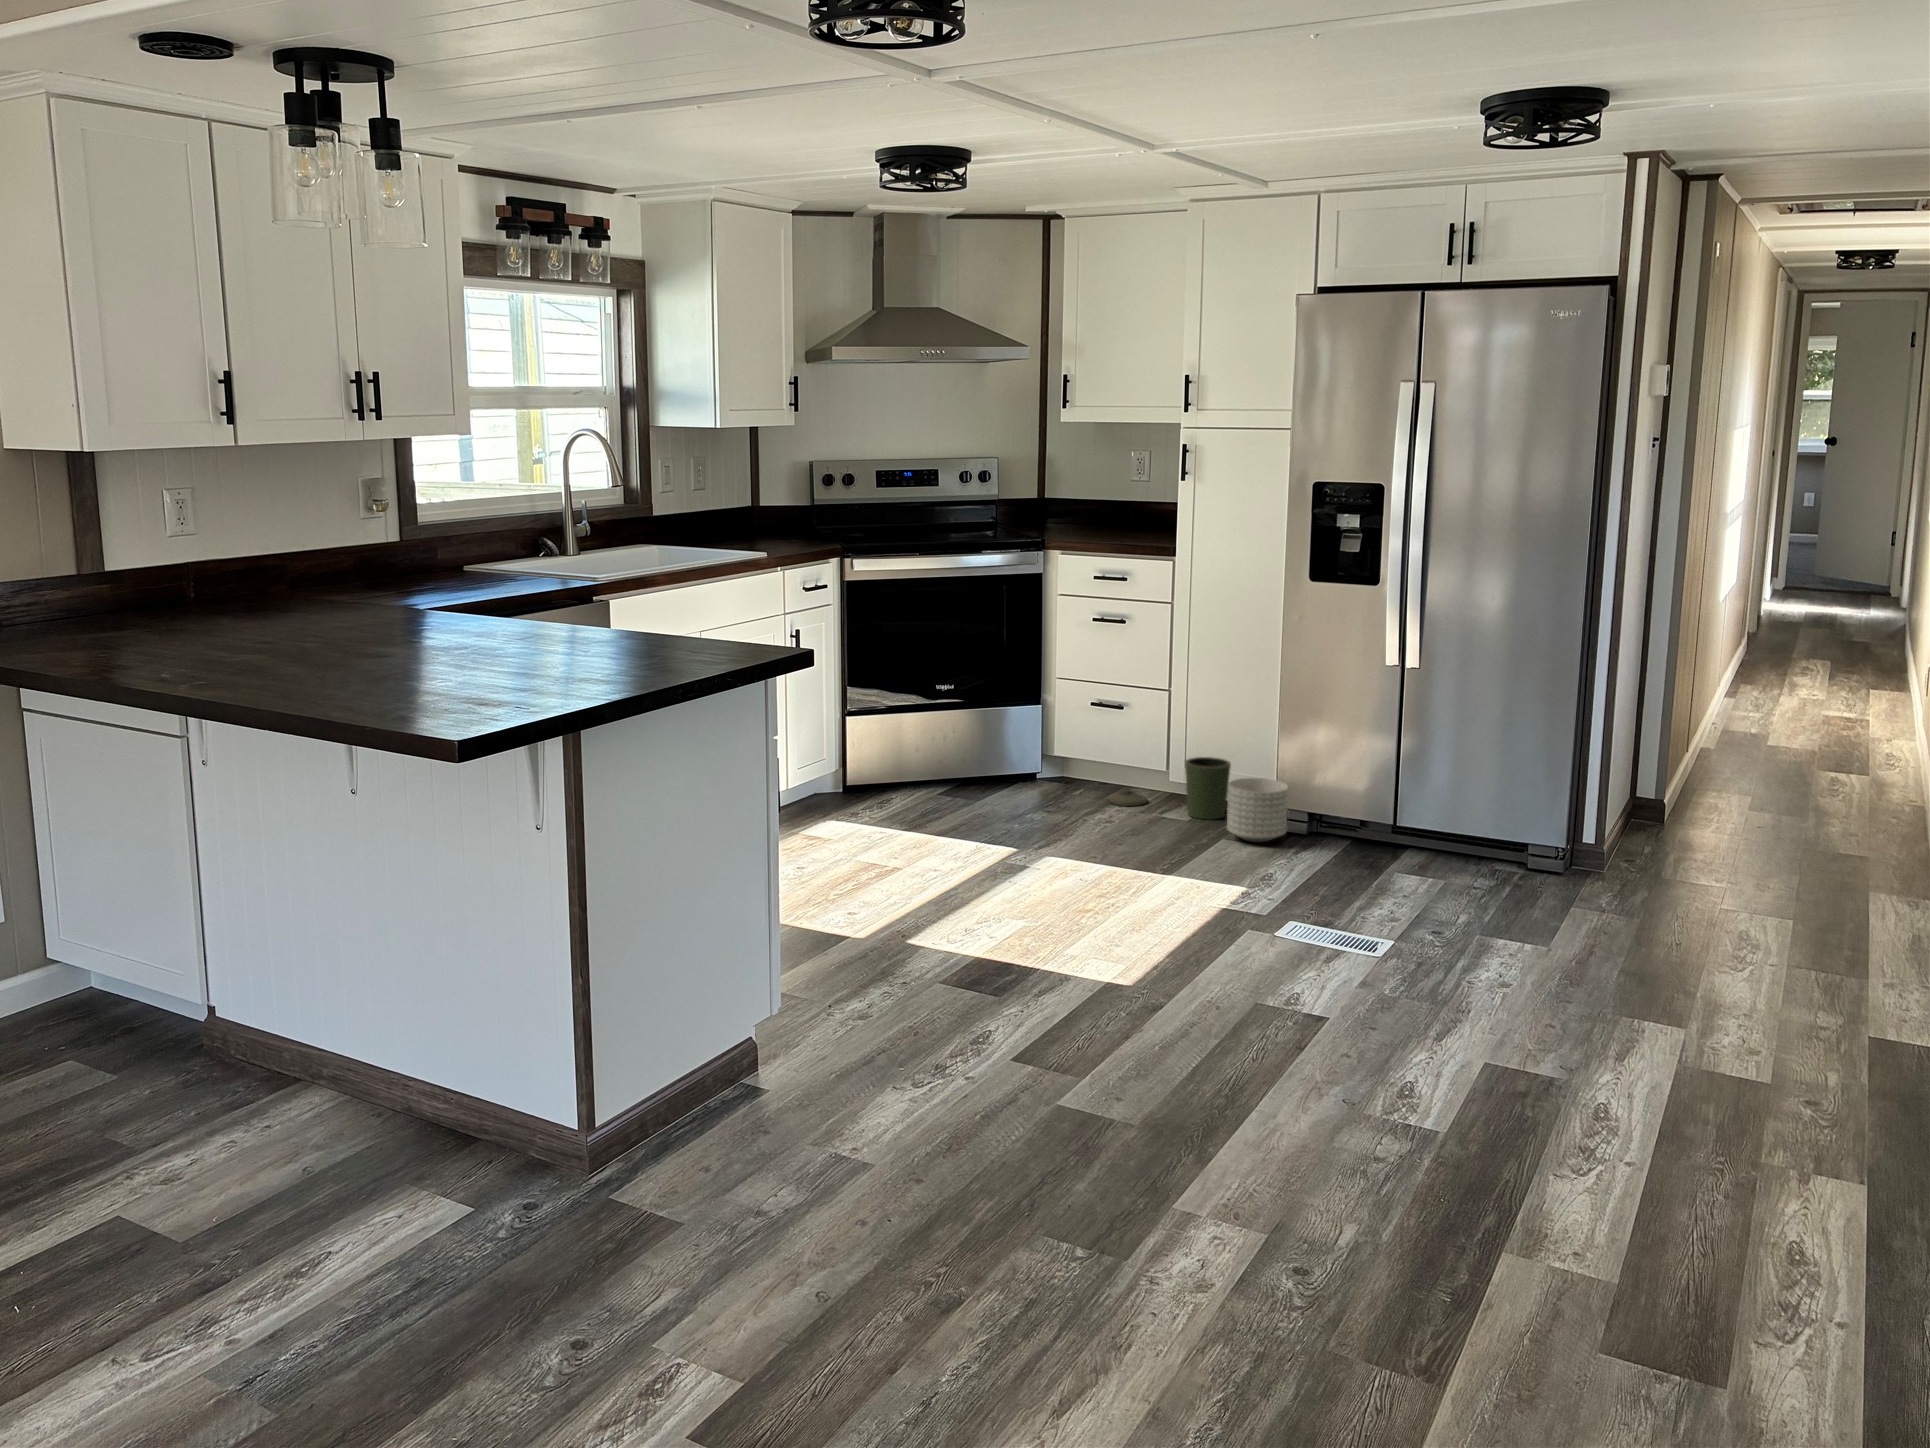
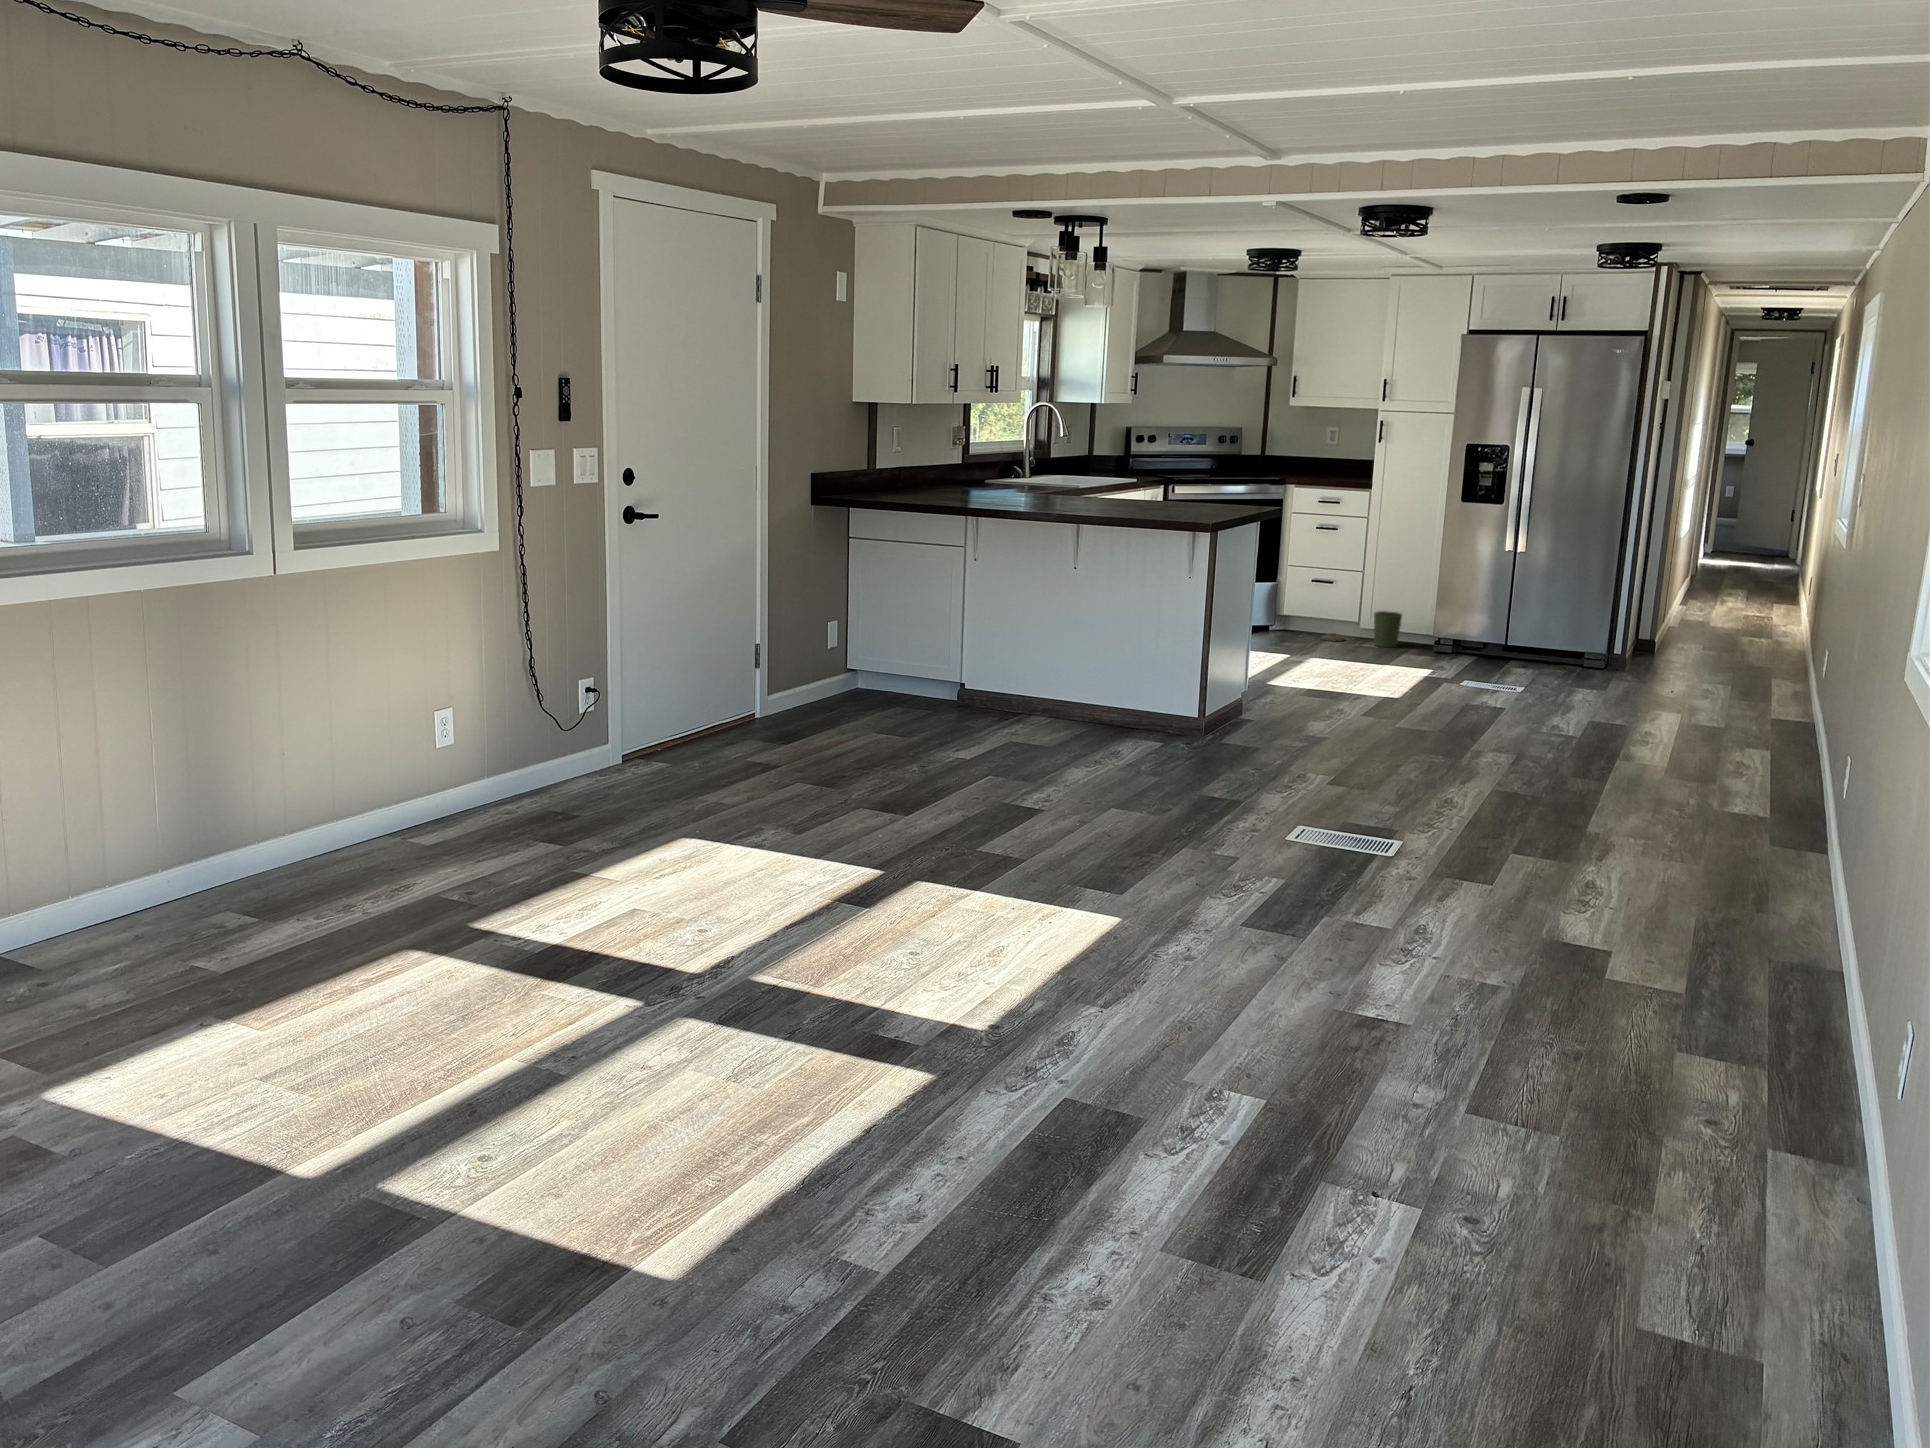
planter: present [1227,778,1288,842] -> none [1405,620,1444,656]

